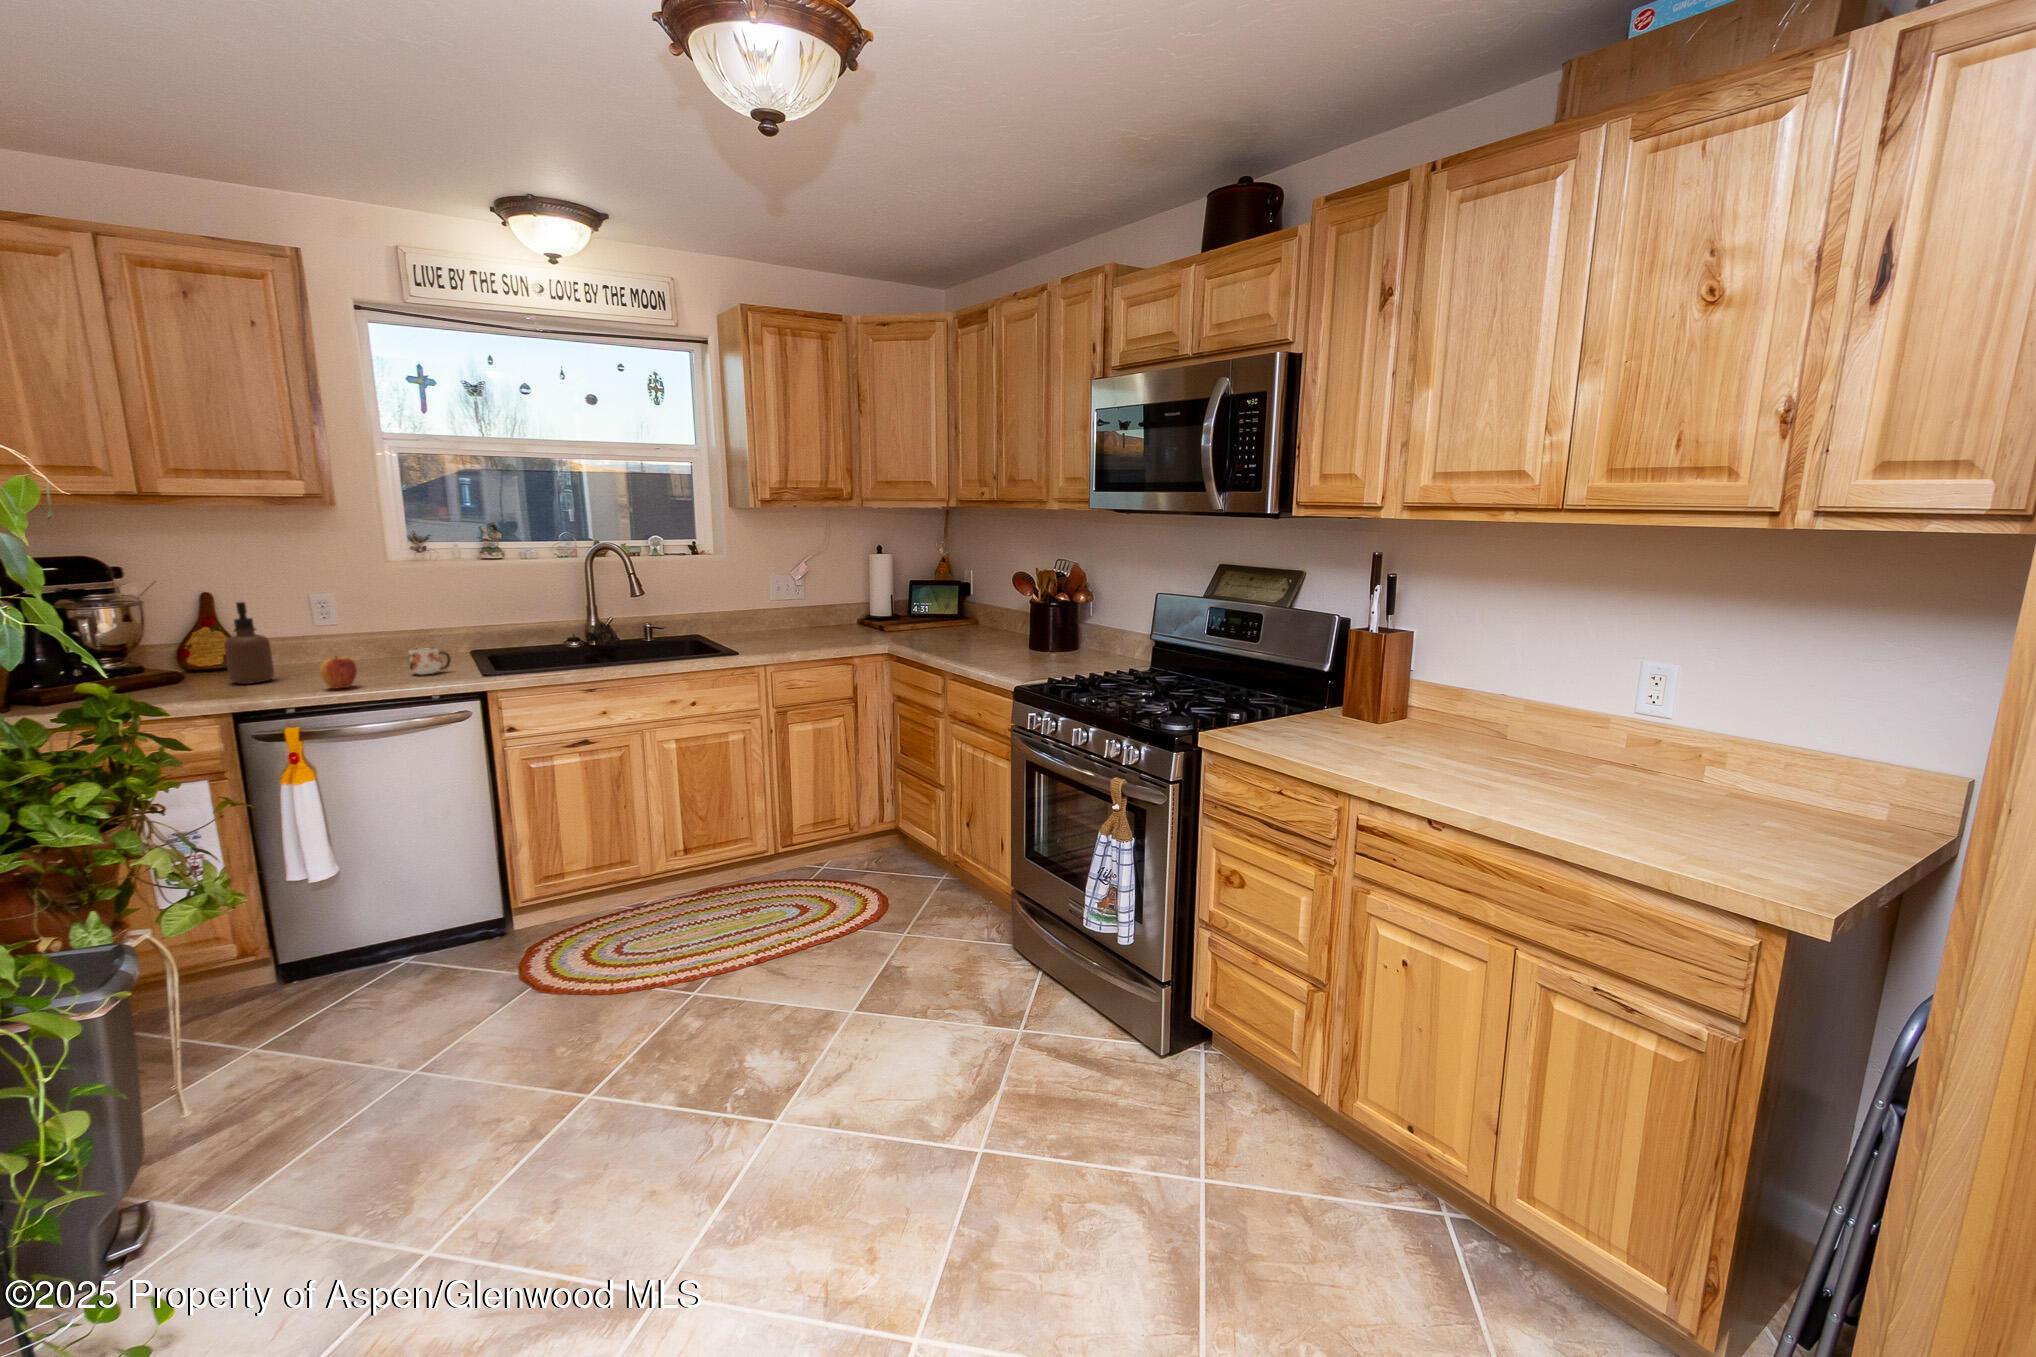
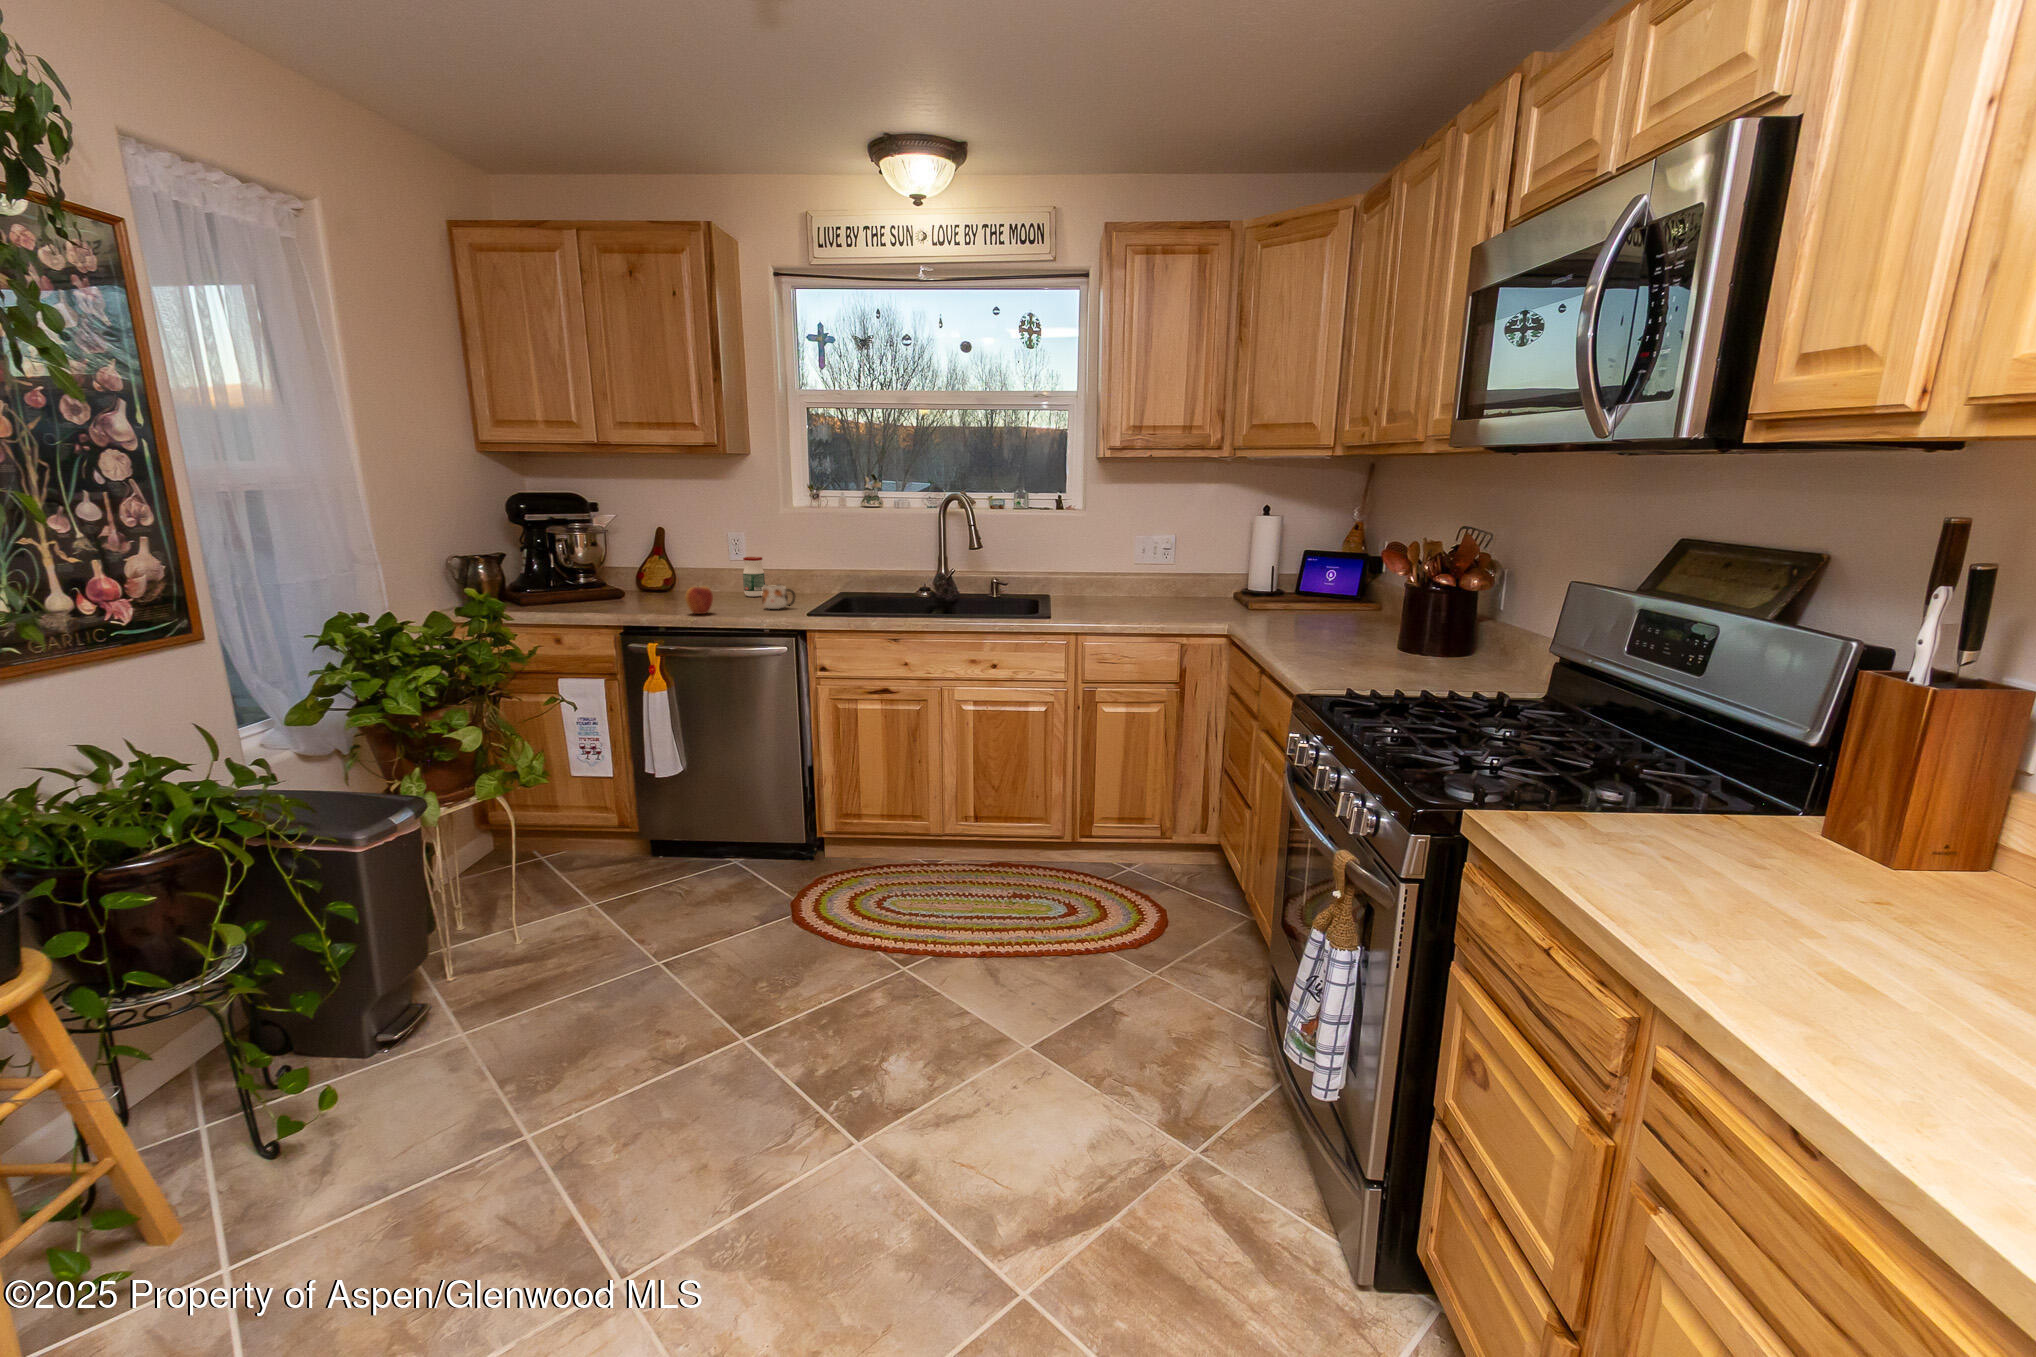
soap dispenser: present [224,602,274,684] -> none [644,534,677,604]
jar: none [349,620,380,665] -> present [743,557,765,597]

